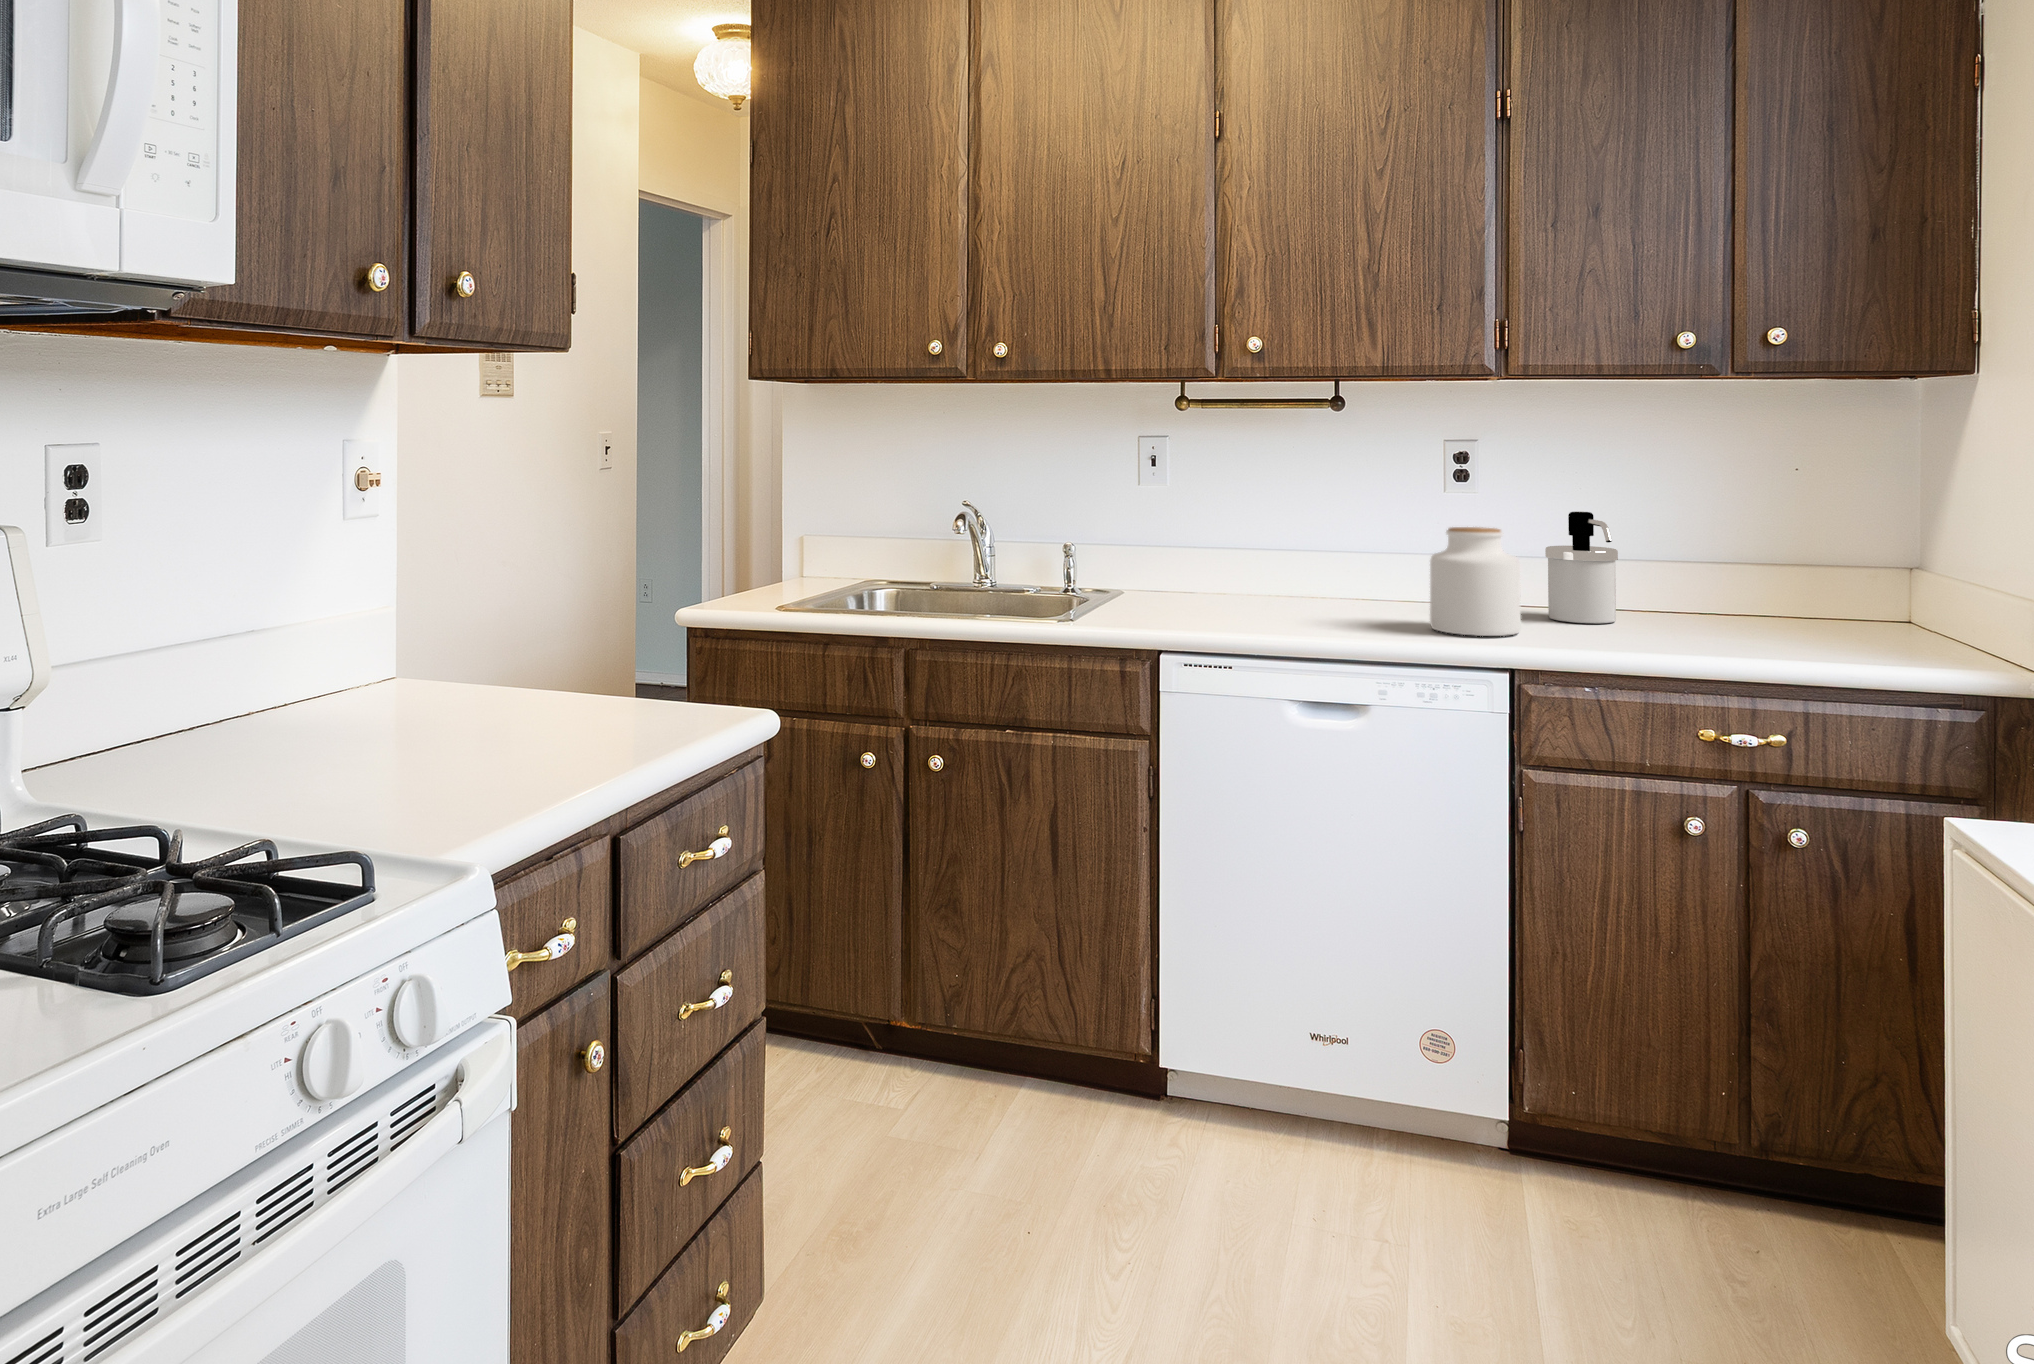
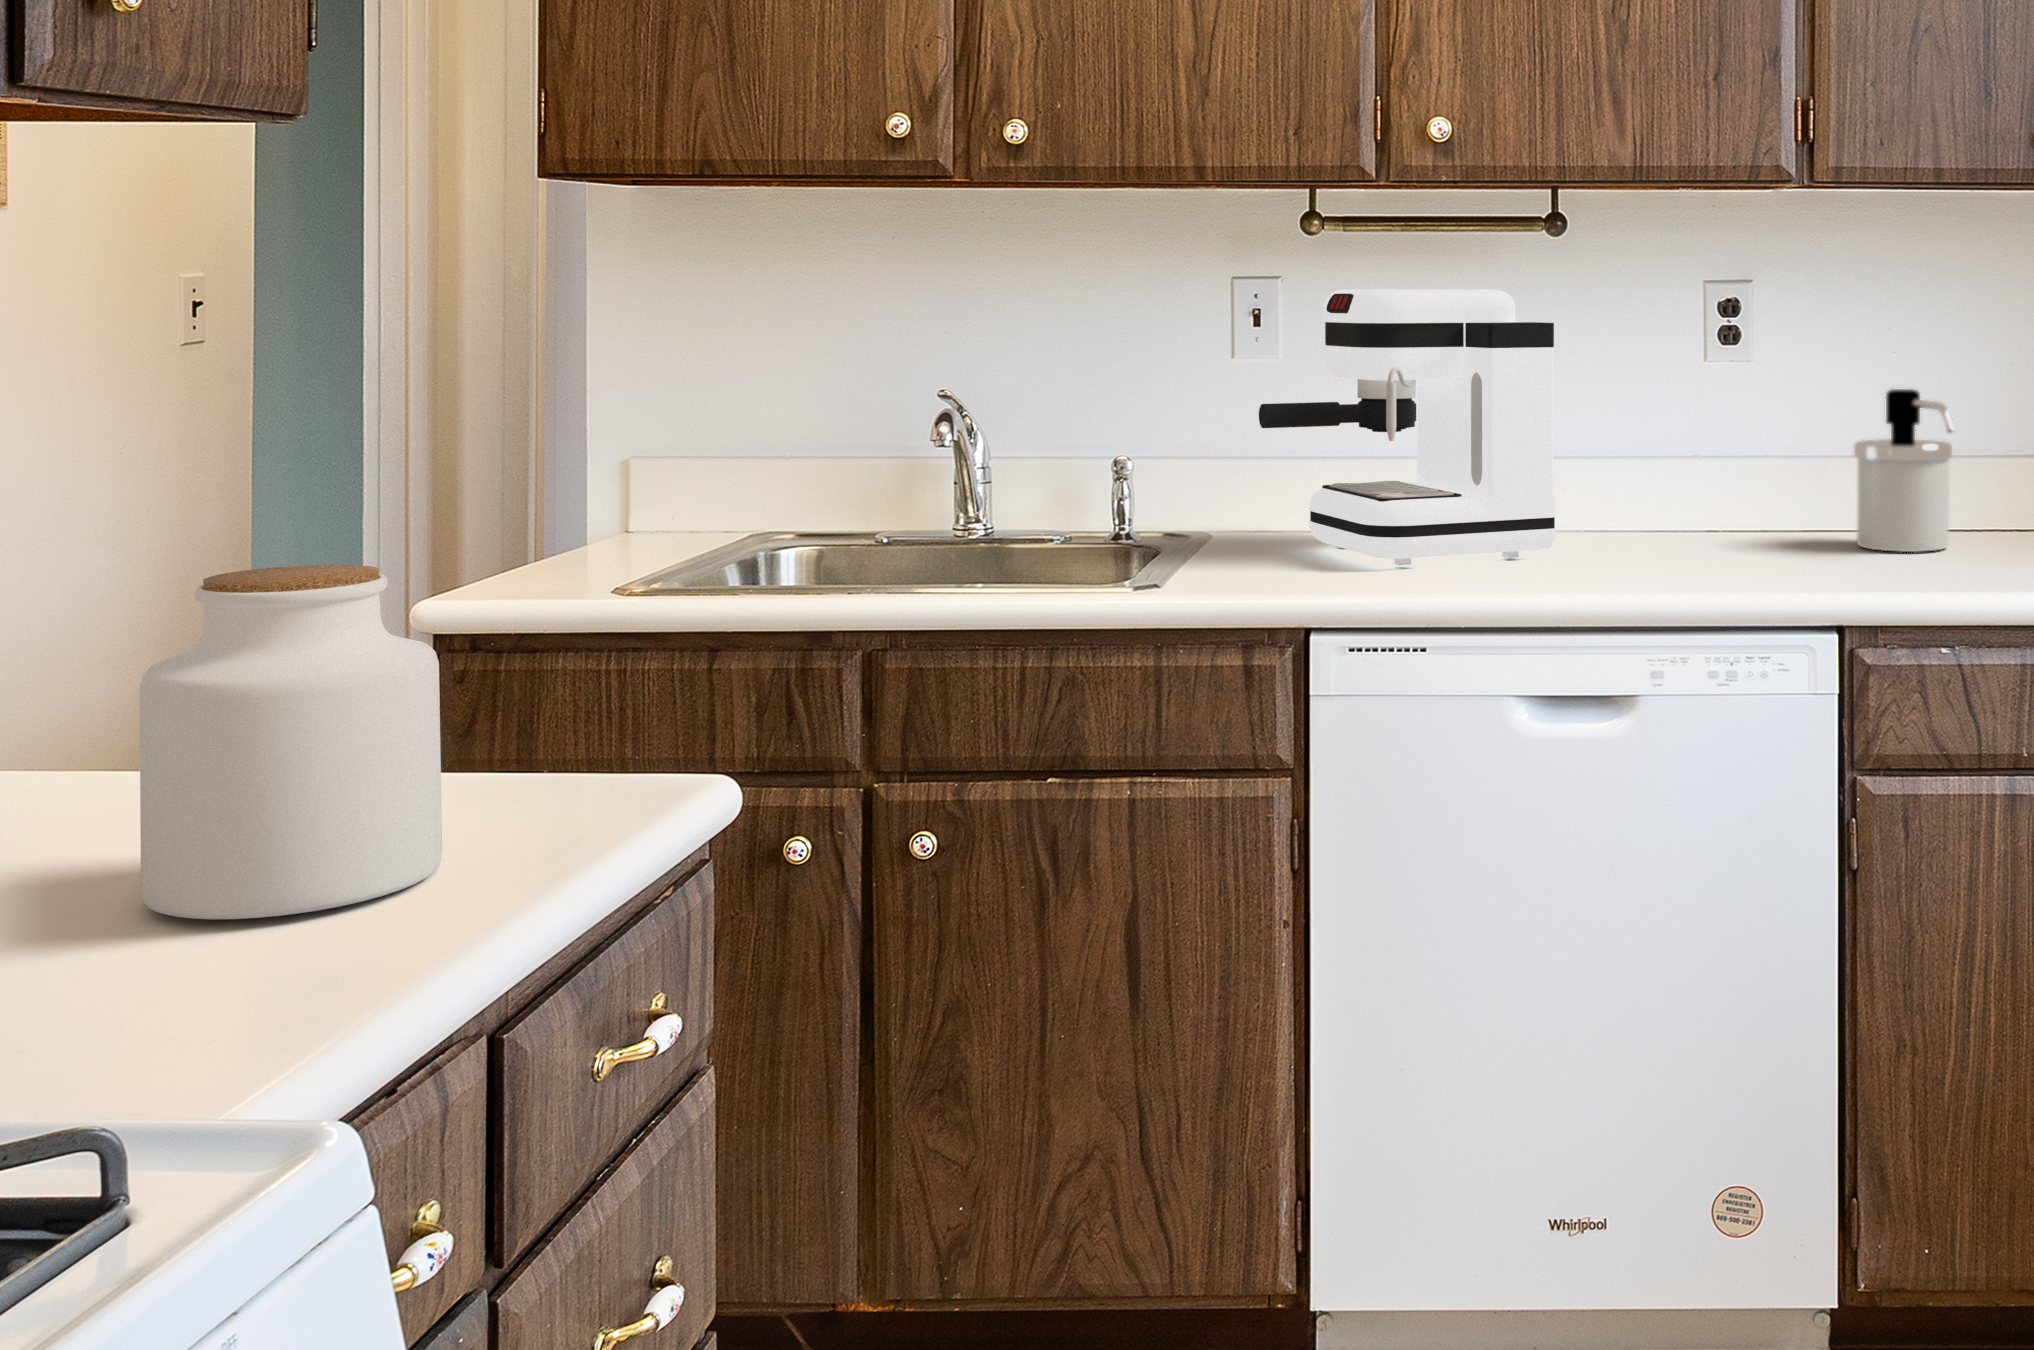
coffee maker: none [1143,441,1330,614] -> present [1259,290,1555,565]
jar: present [1430,527,1521,636] -> present [140,565,442,919]

